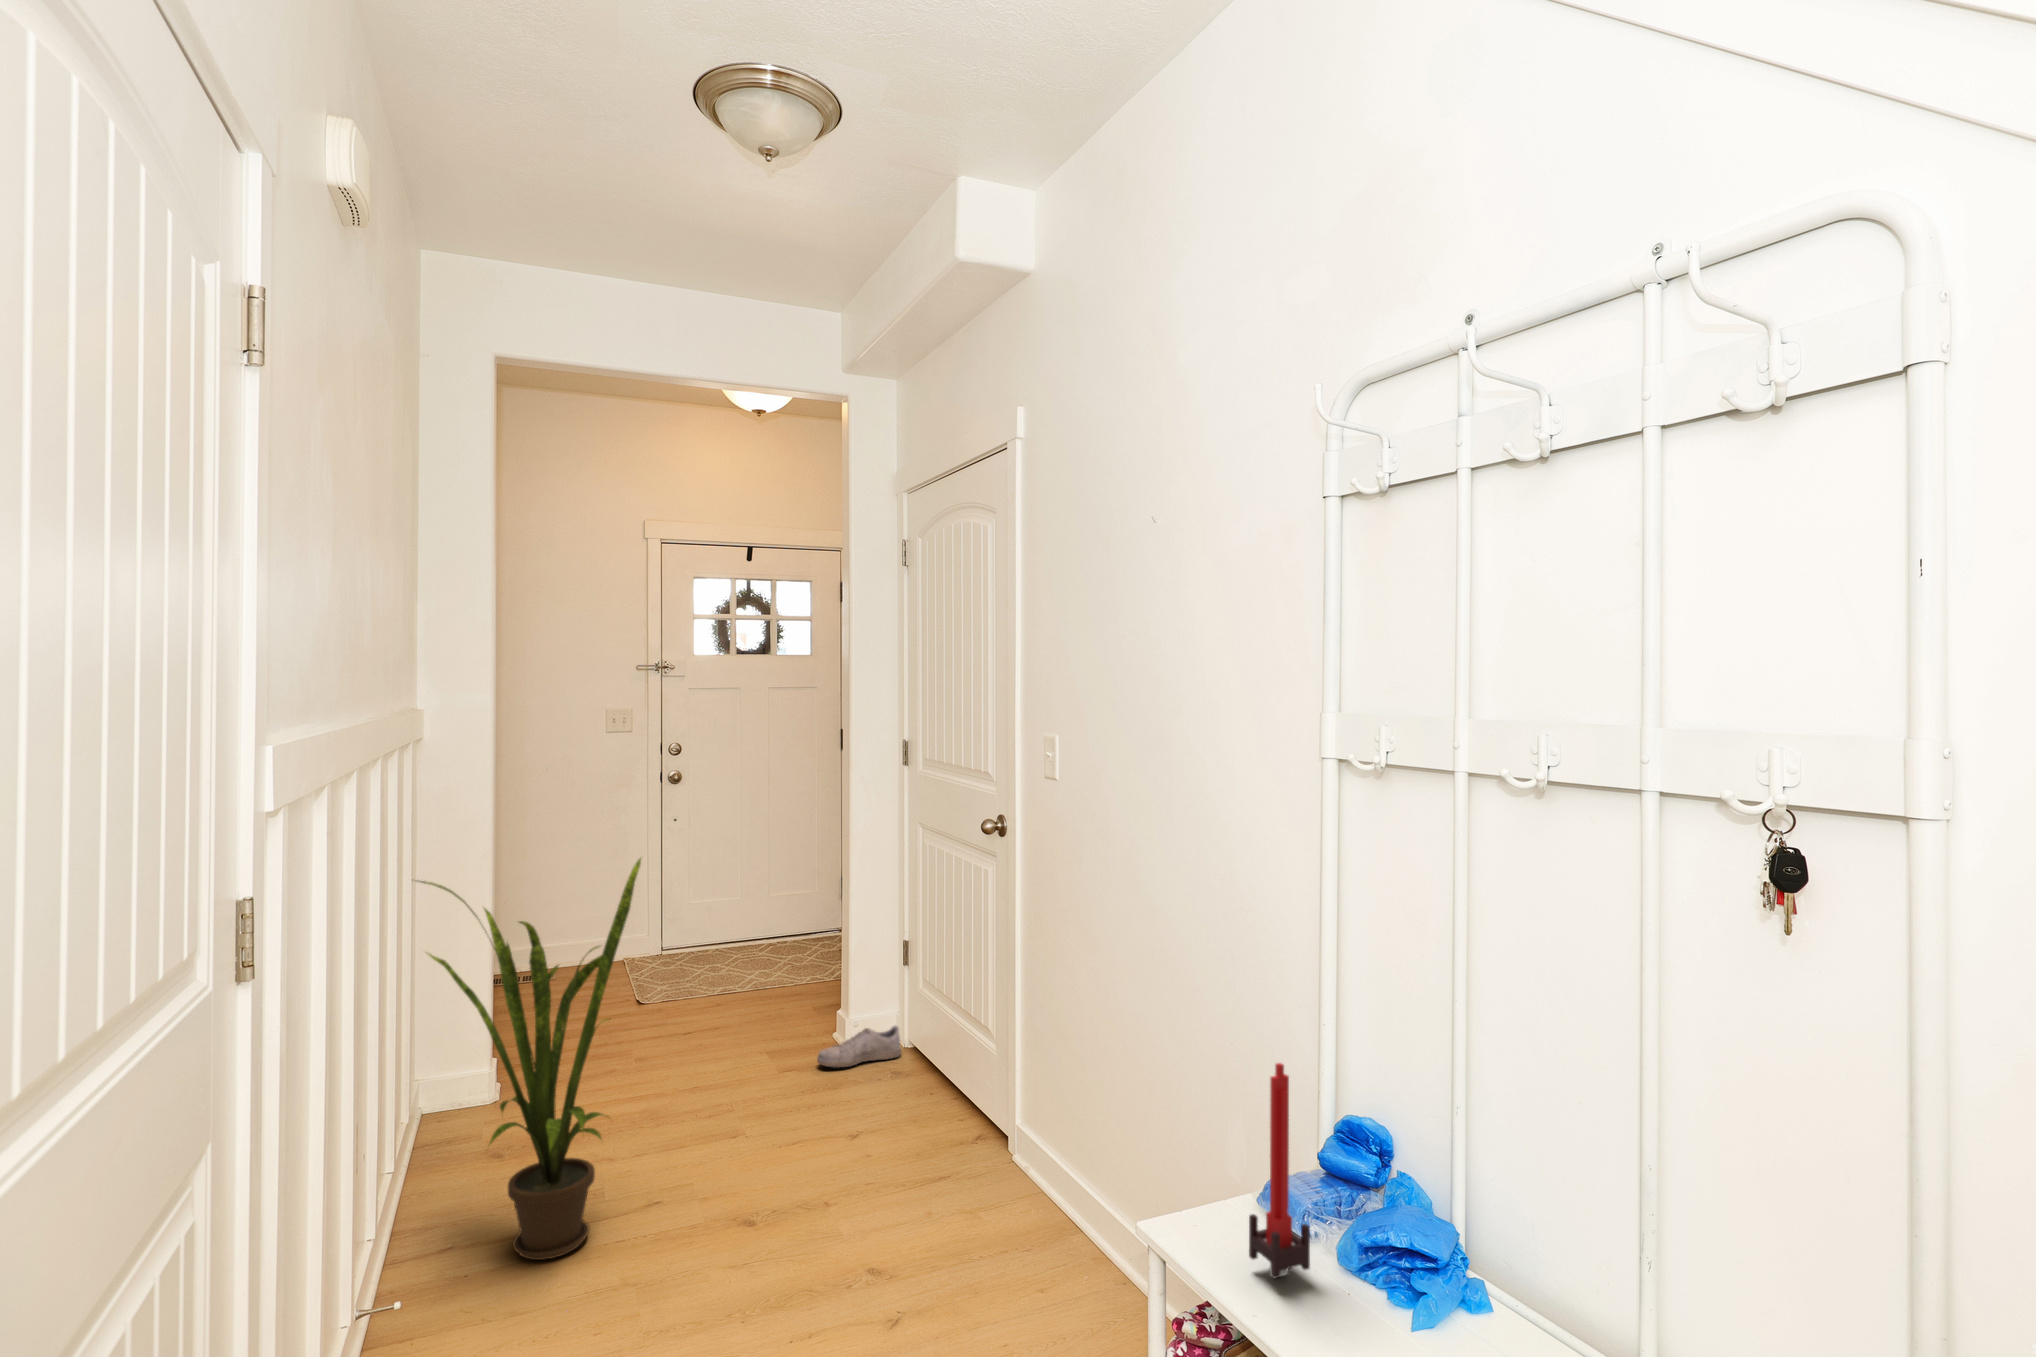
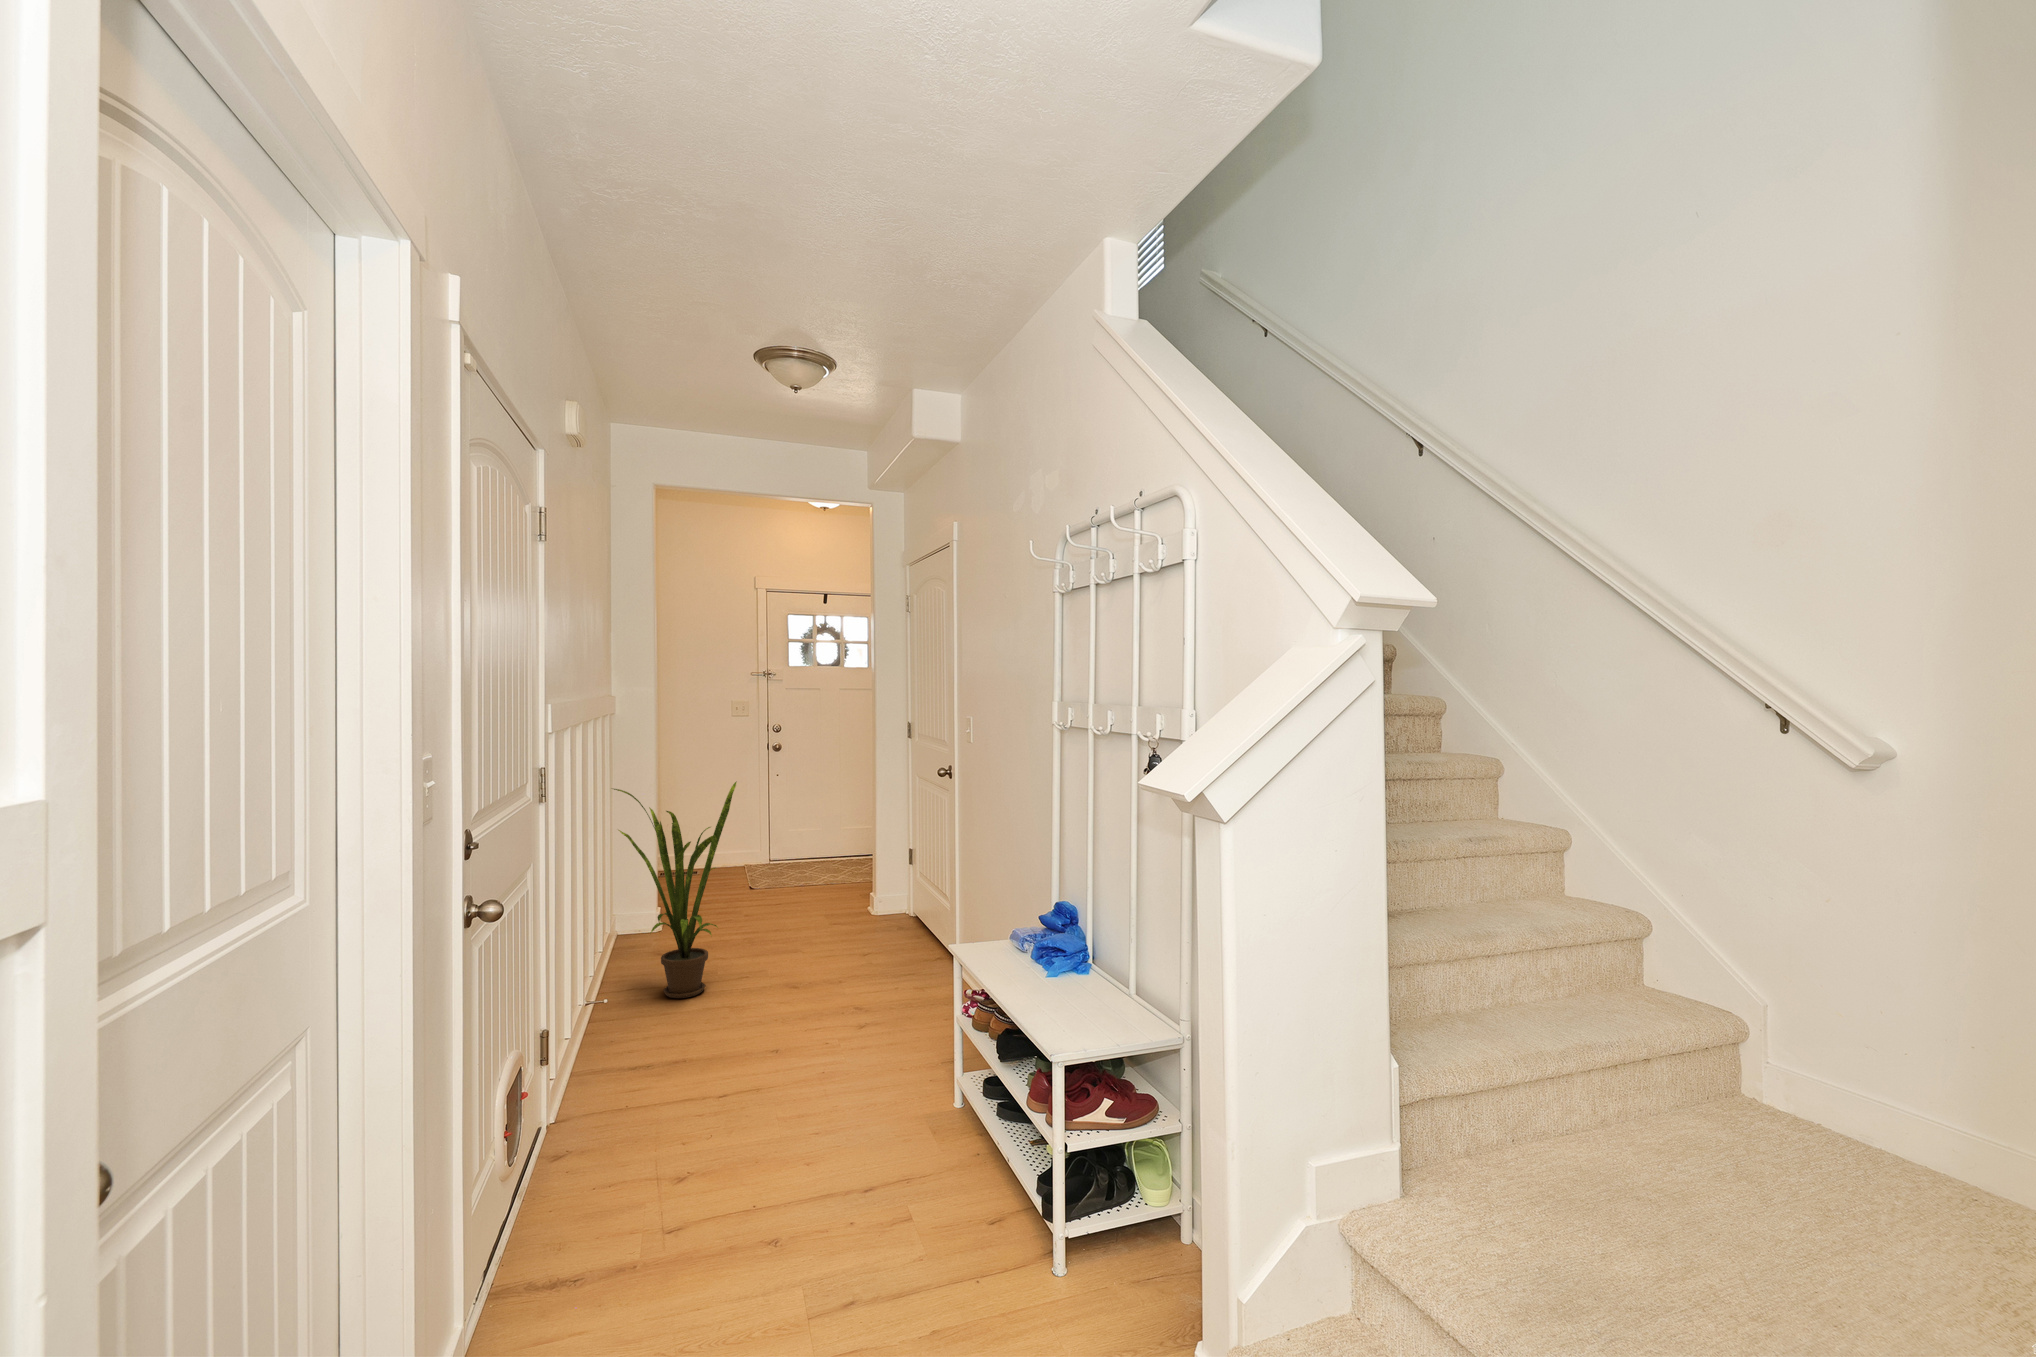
shoe: present [817,1026,901,1068] -> none [852,899,905,922]
candle: present [1249,1063,1310,1279] -> none [983,854,1008,953]

